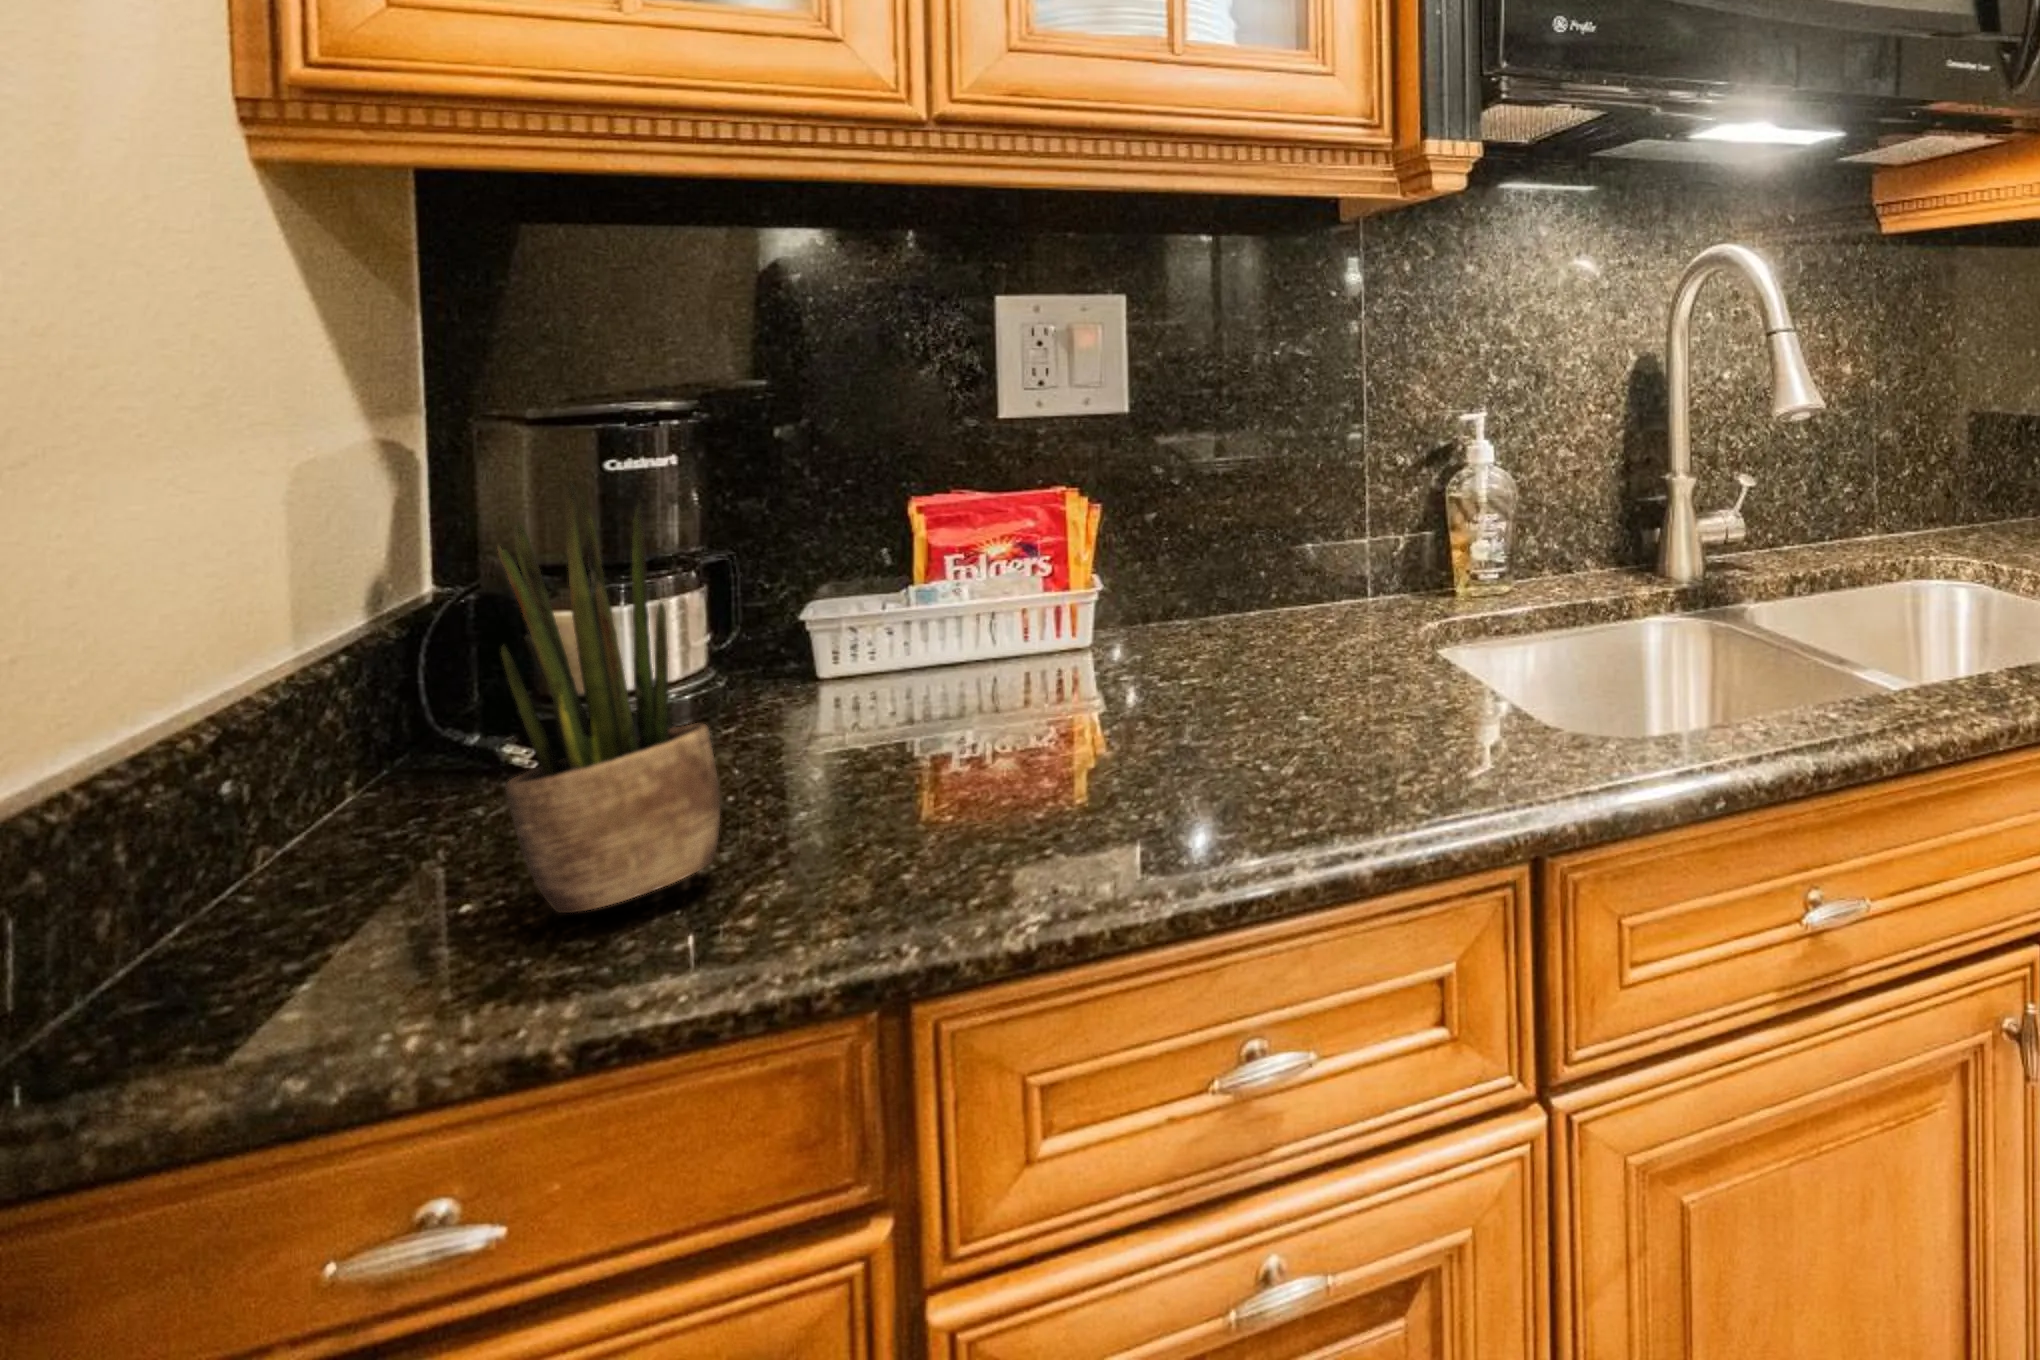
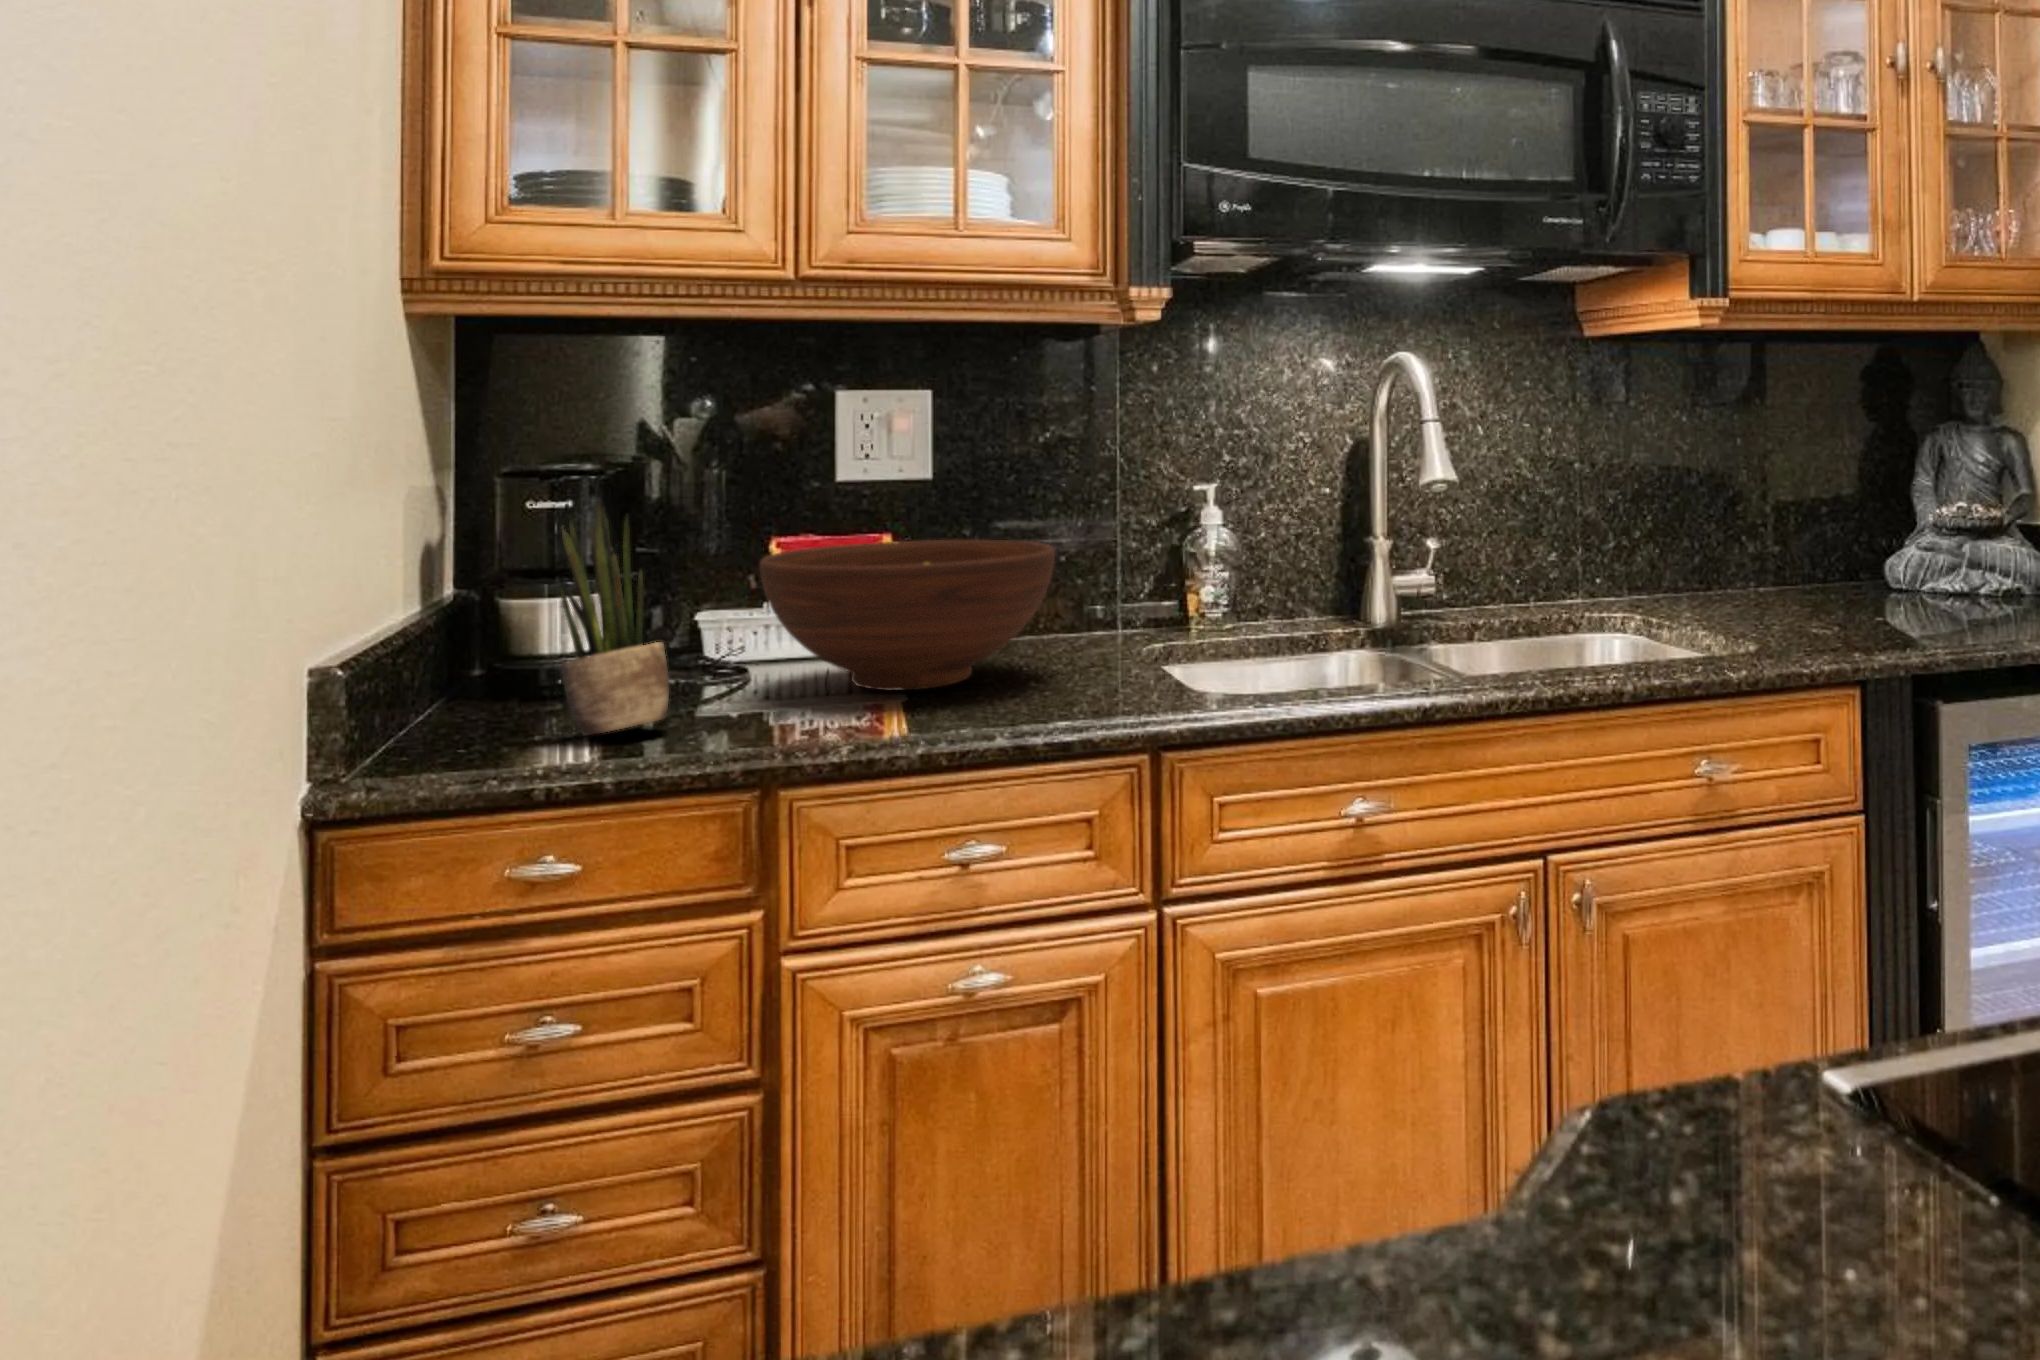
fruit bowl: none [885,499,1328,743] -> present [760,540,1055,691]

